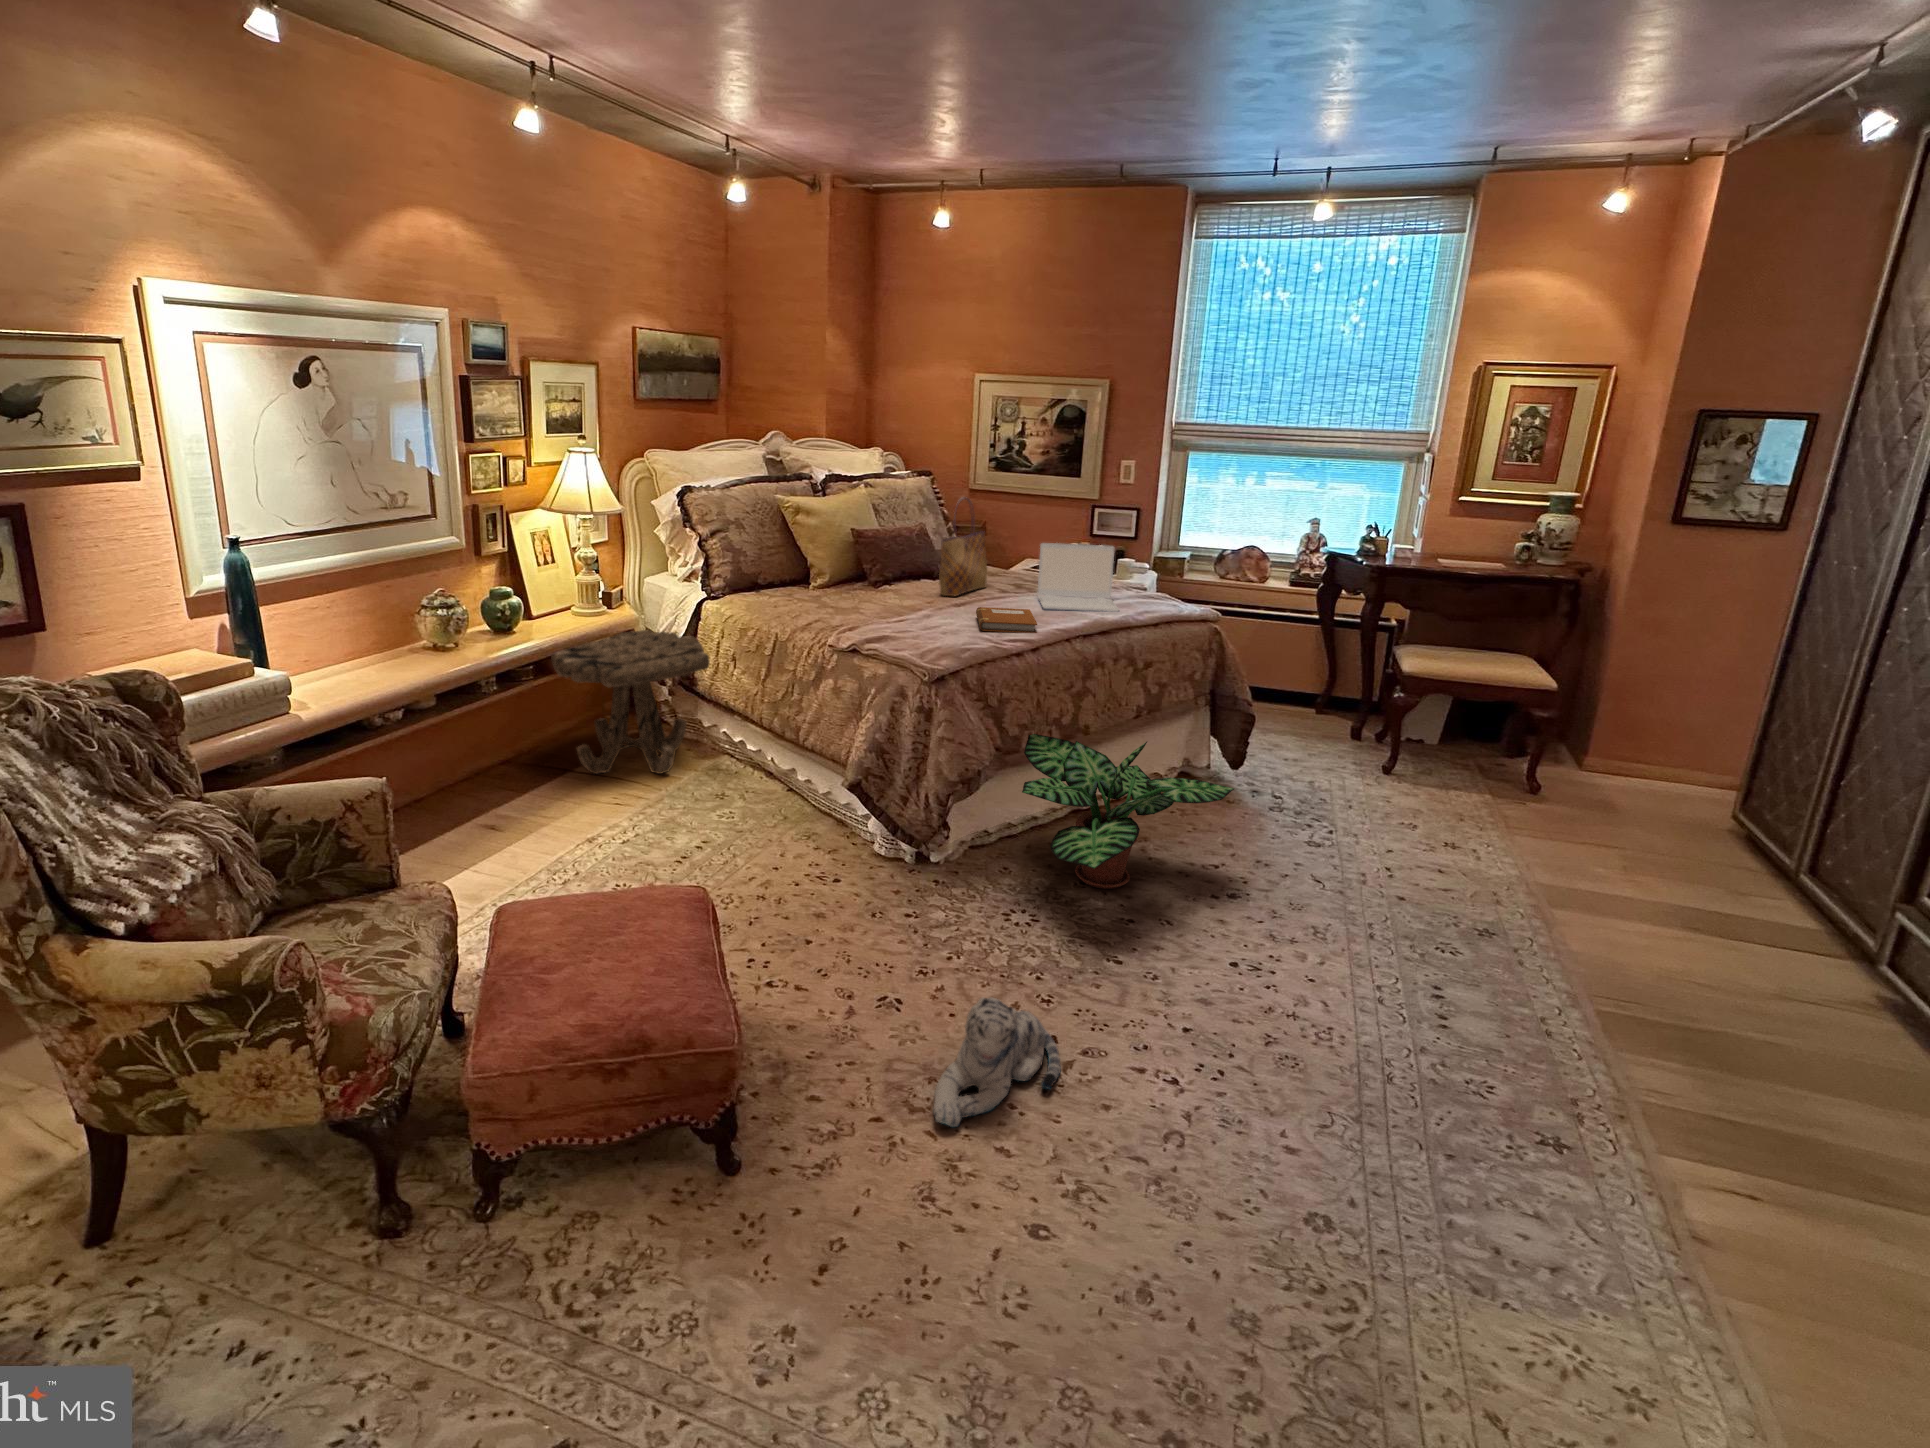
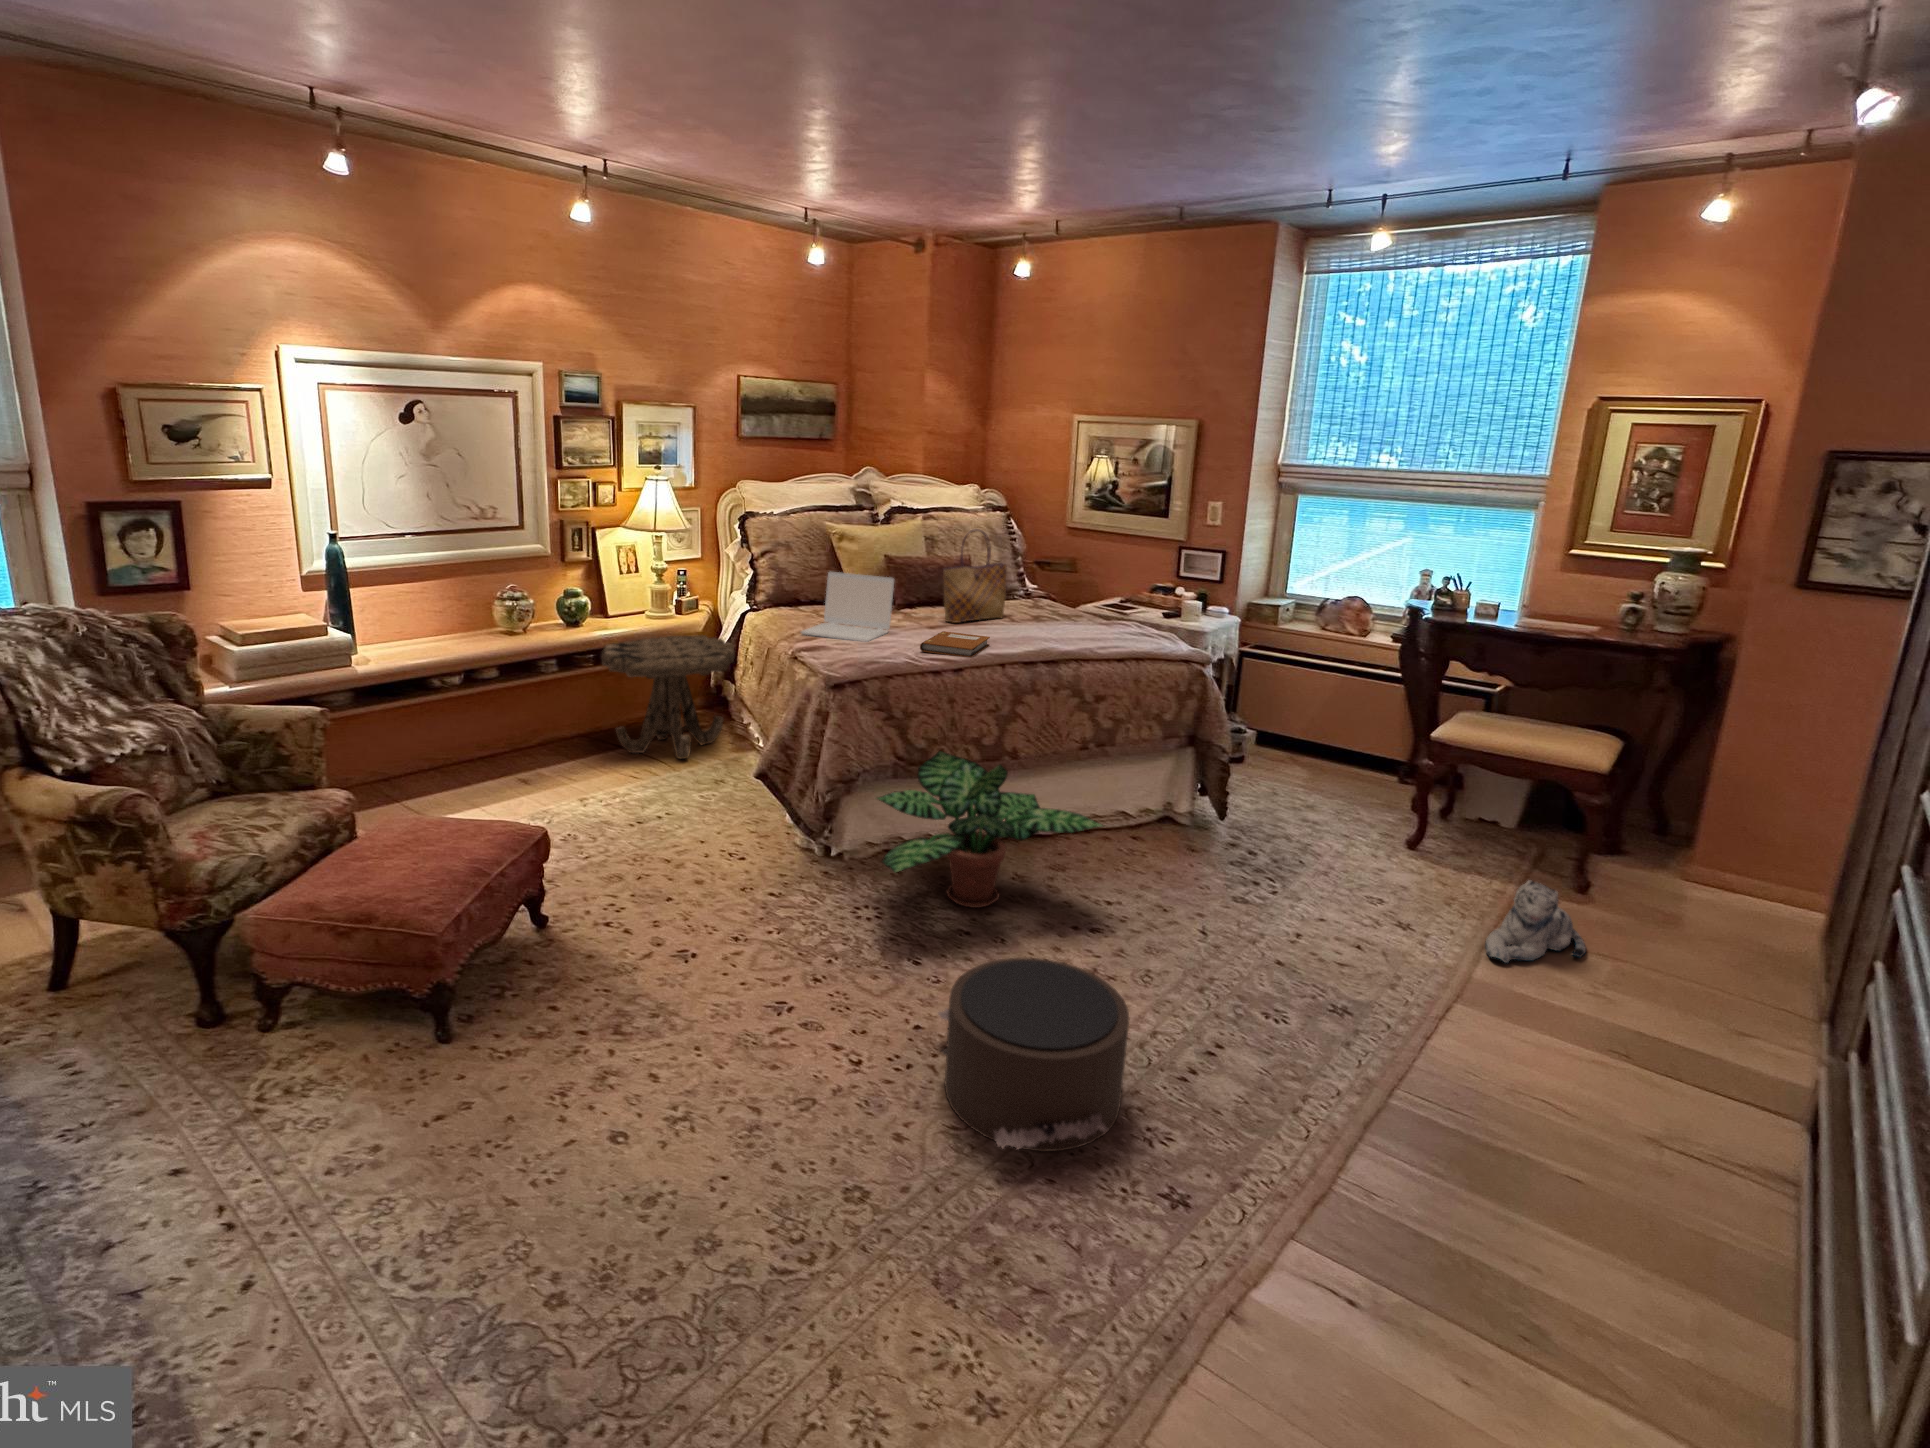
laptop: present [1038,543,1119,612] -> present [801,572,894,642]
pouf: none [1223,931,1477,1129] -> present [938,958,1129,1151]
plush toy: present [933,997,1061,1127] -> present [1485,880,1586,963]

